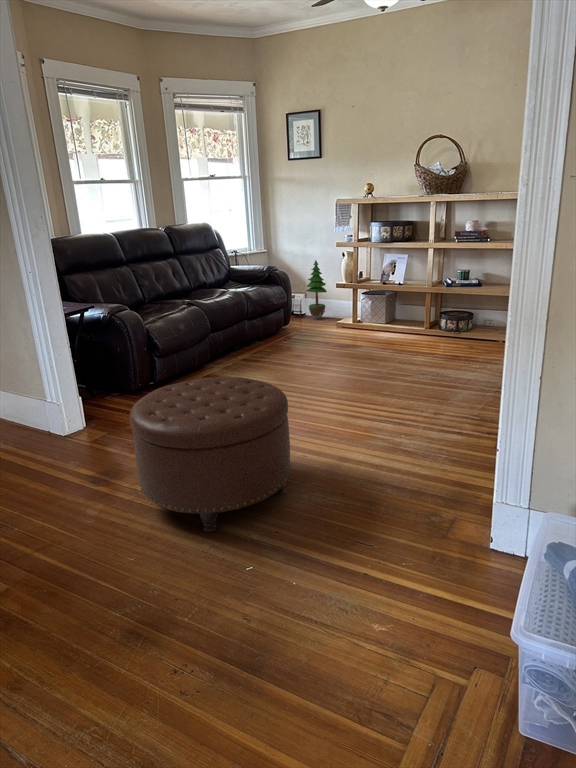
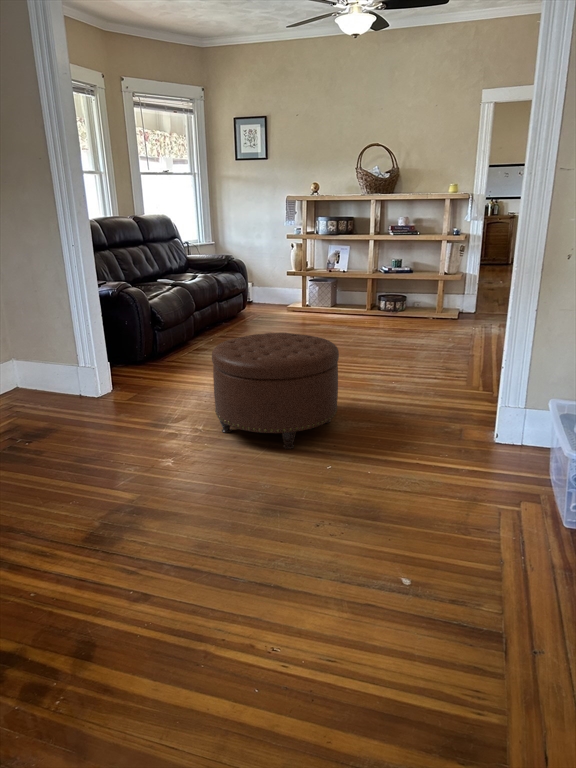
potted tree: present [306,260,327,319] -> none [255,250,275,305]

